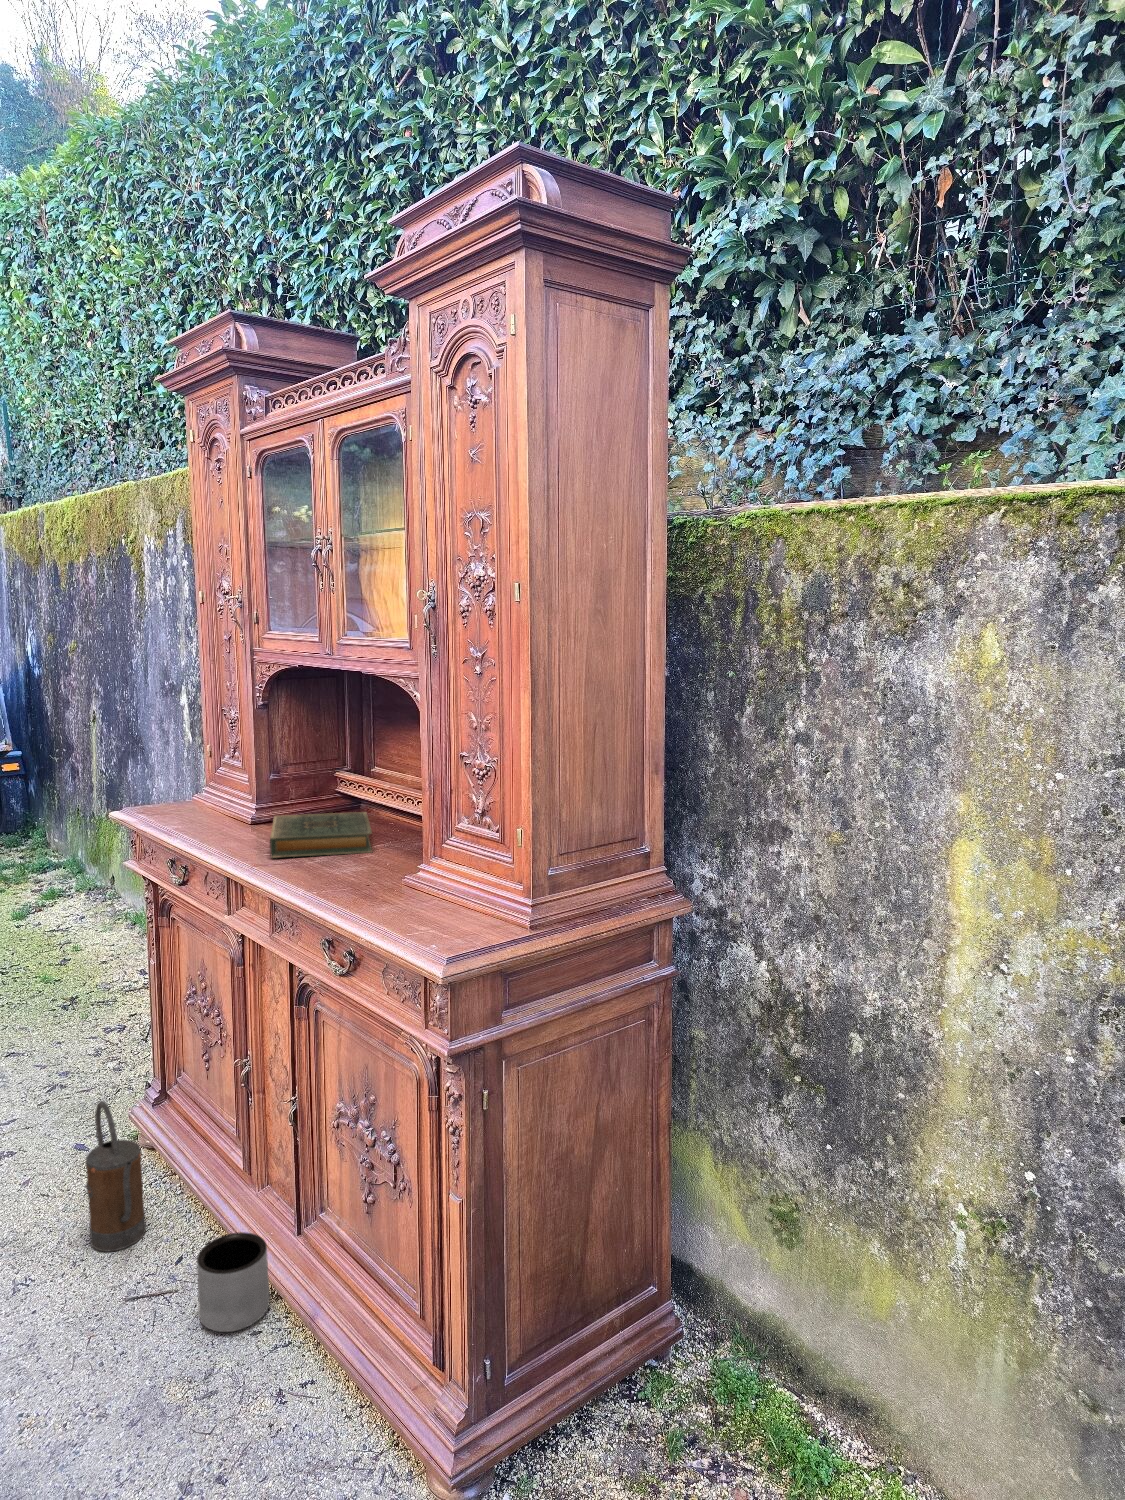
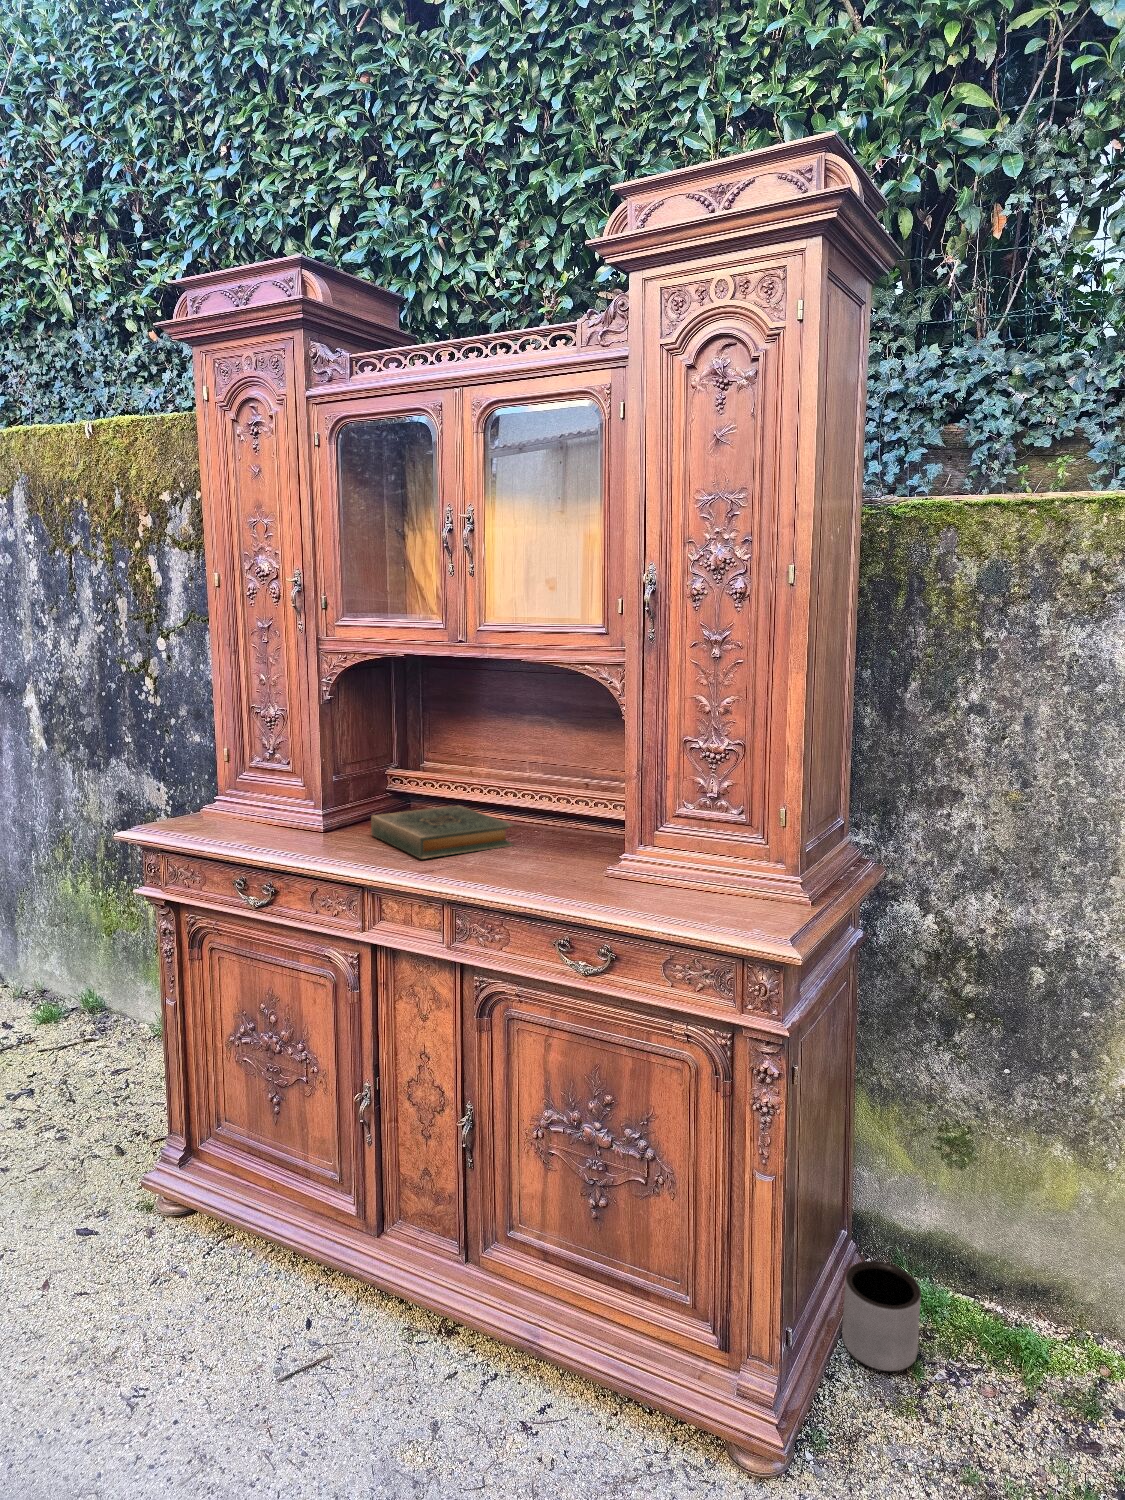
watering can: present [86,1101,146,1251] -> none [164,1161,259,1333]
planter: present [197,1232,270,1332] -> present [842,1261,921,1371]

